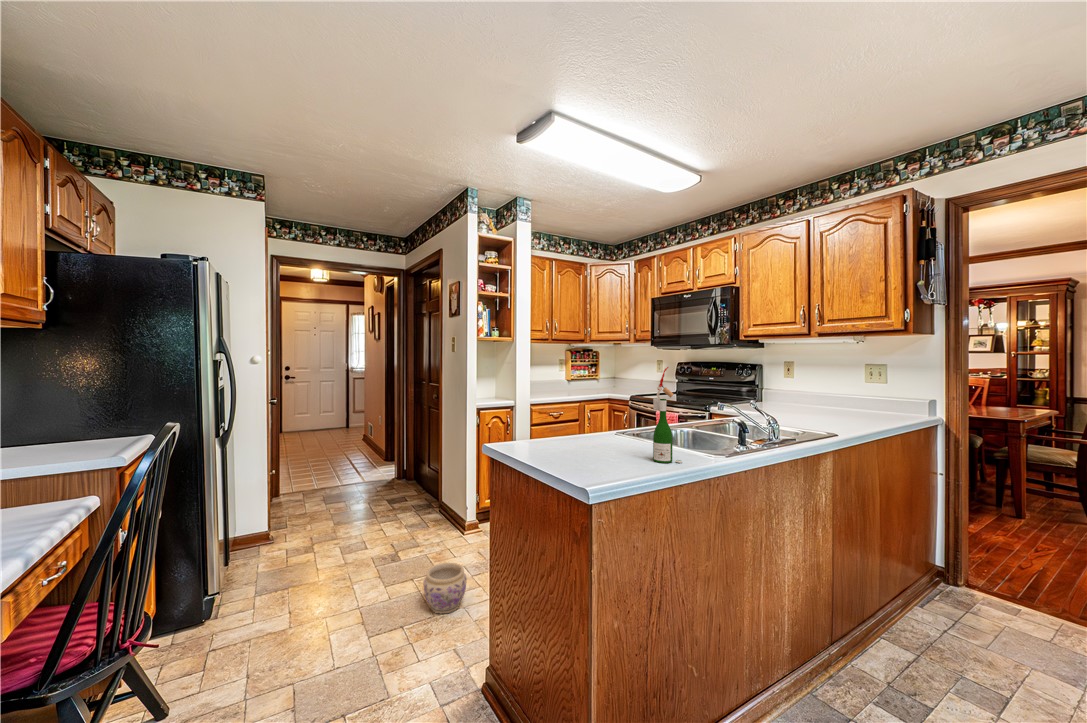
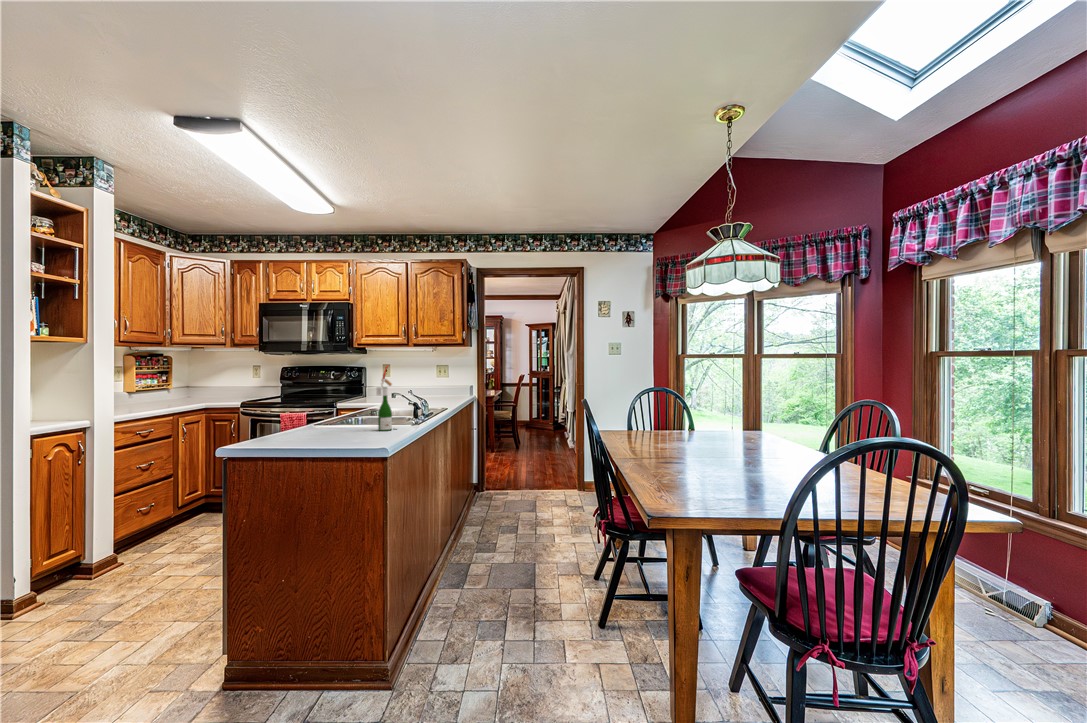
planter: present [424,563,467,614] -> none [42,615,119,685]

